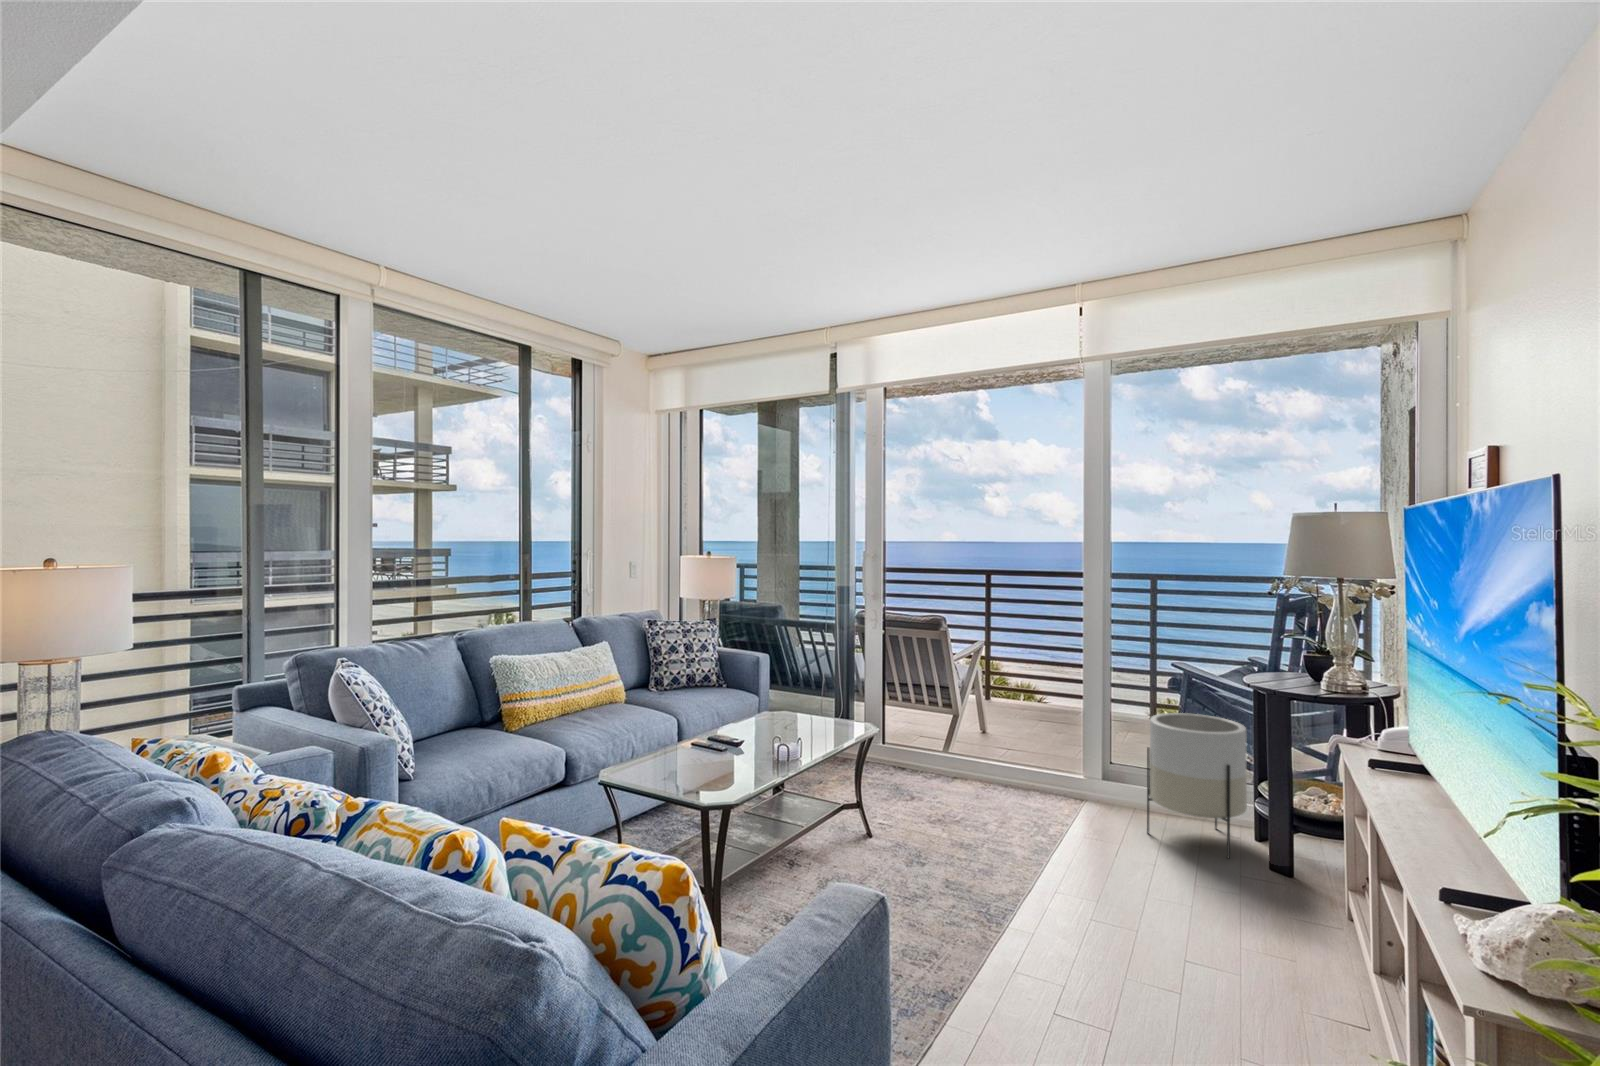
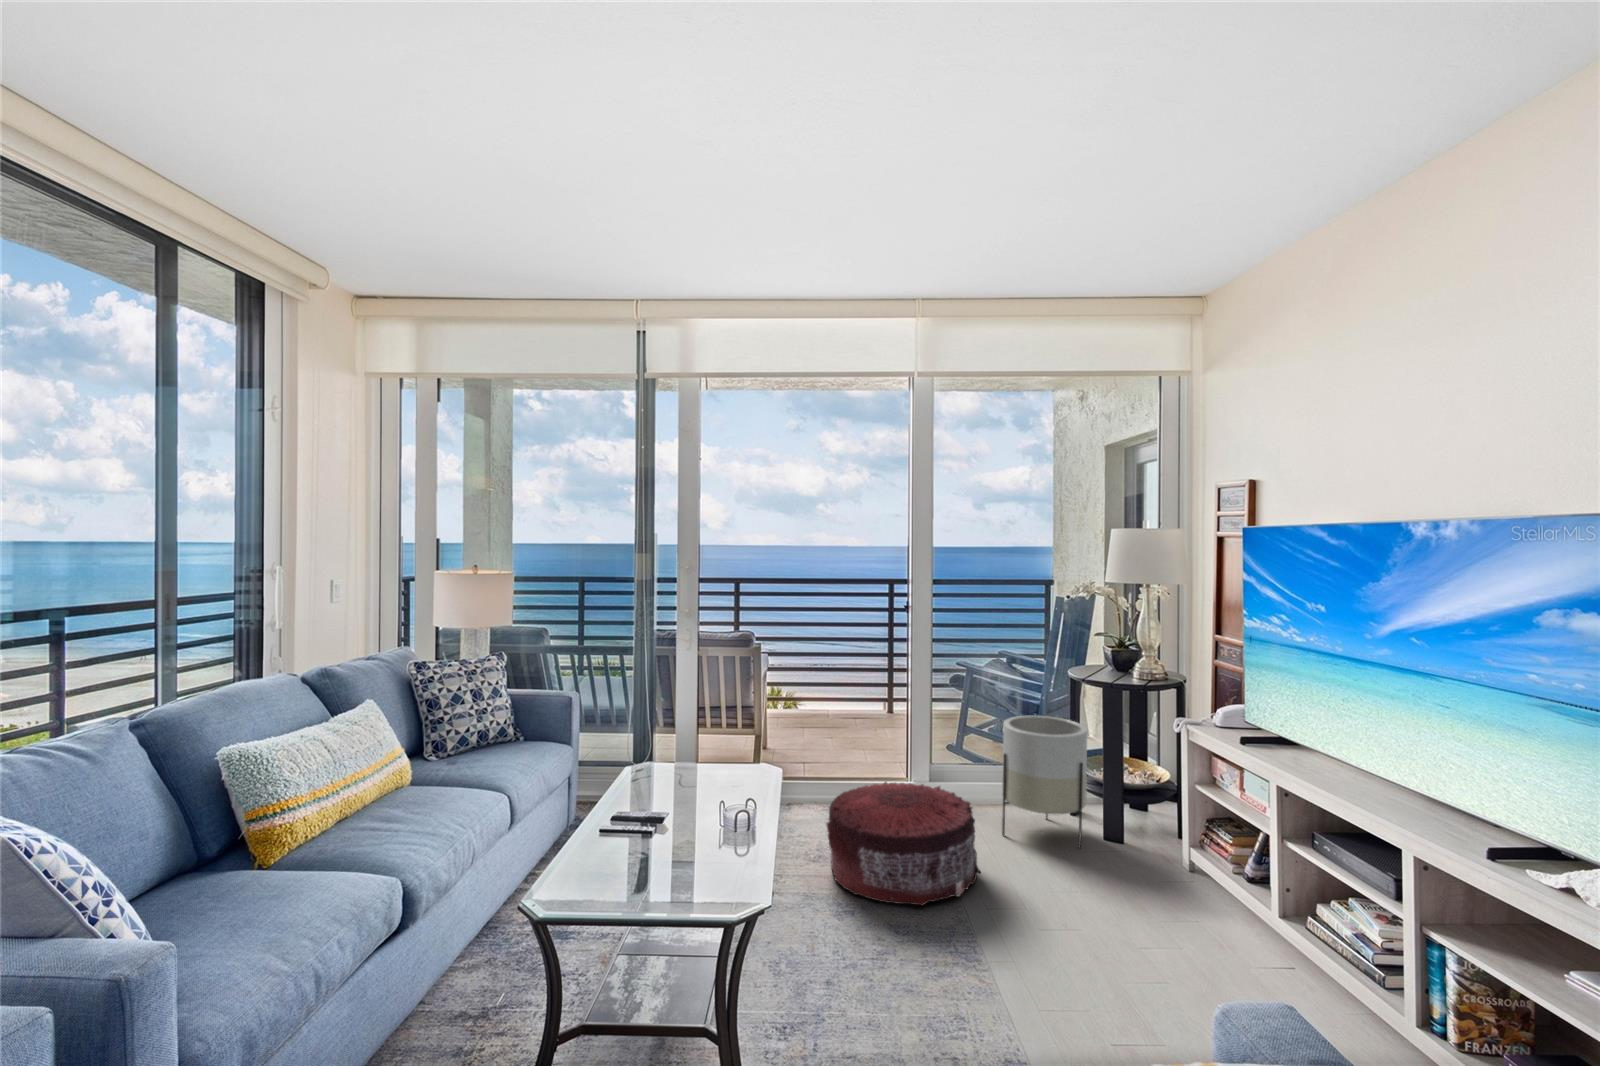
pouf: none [936,756,1083,868] -> present [826,782,980,905]

